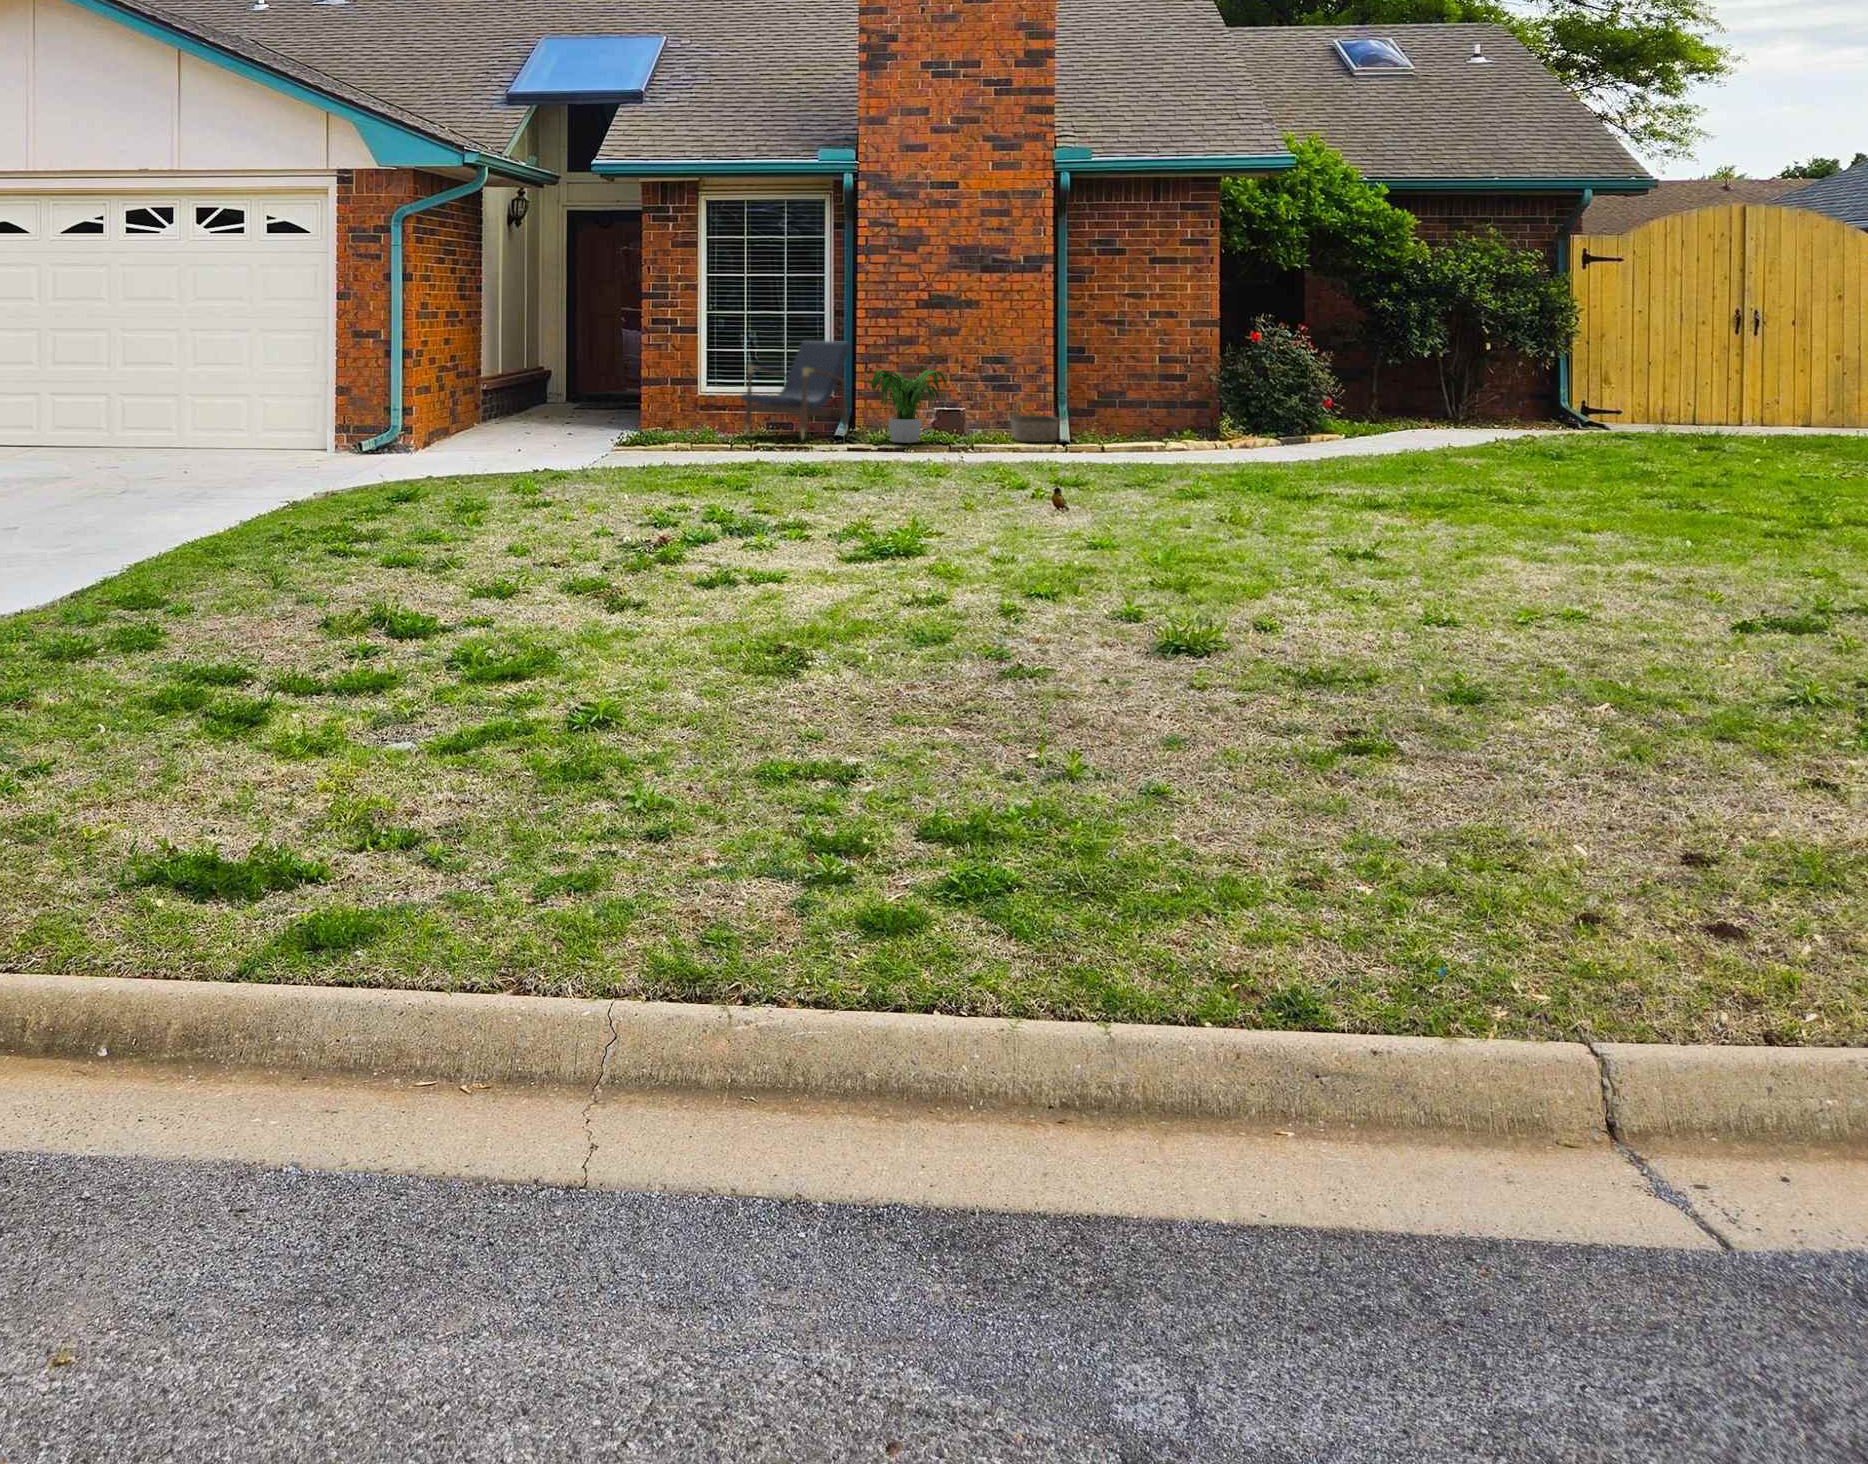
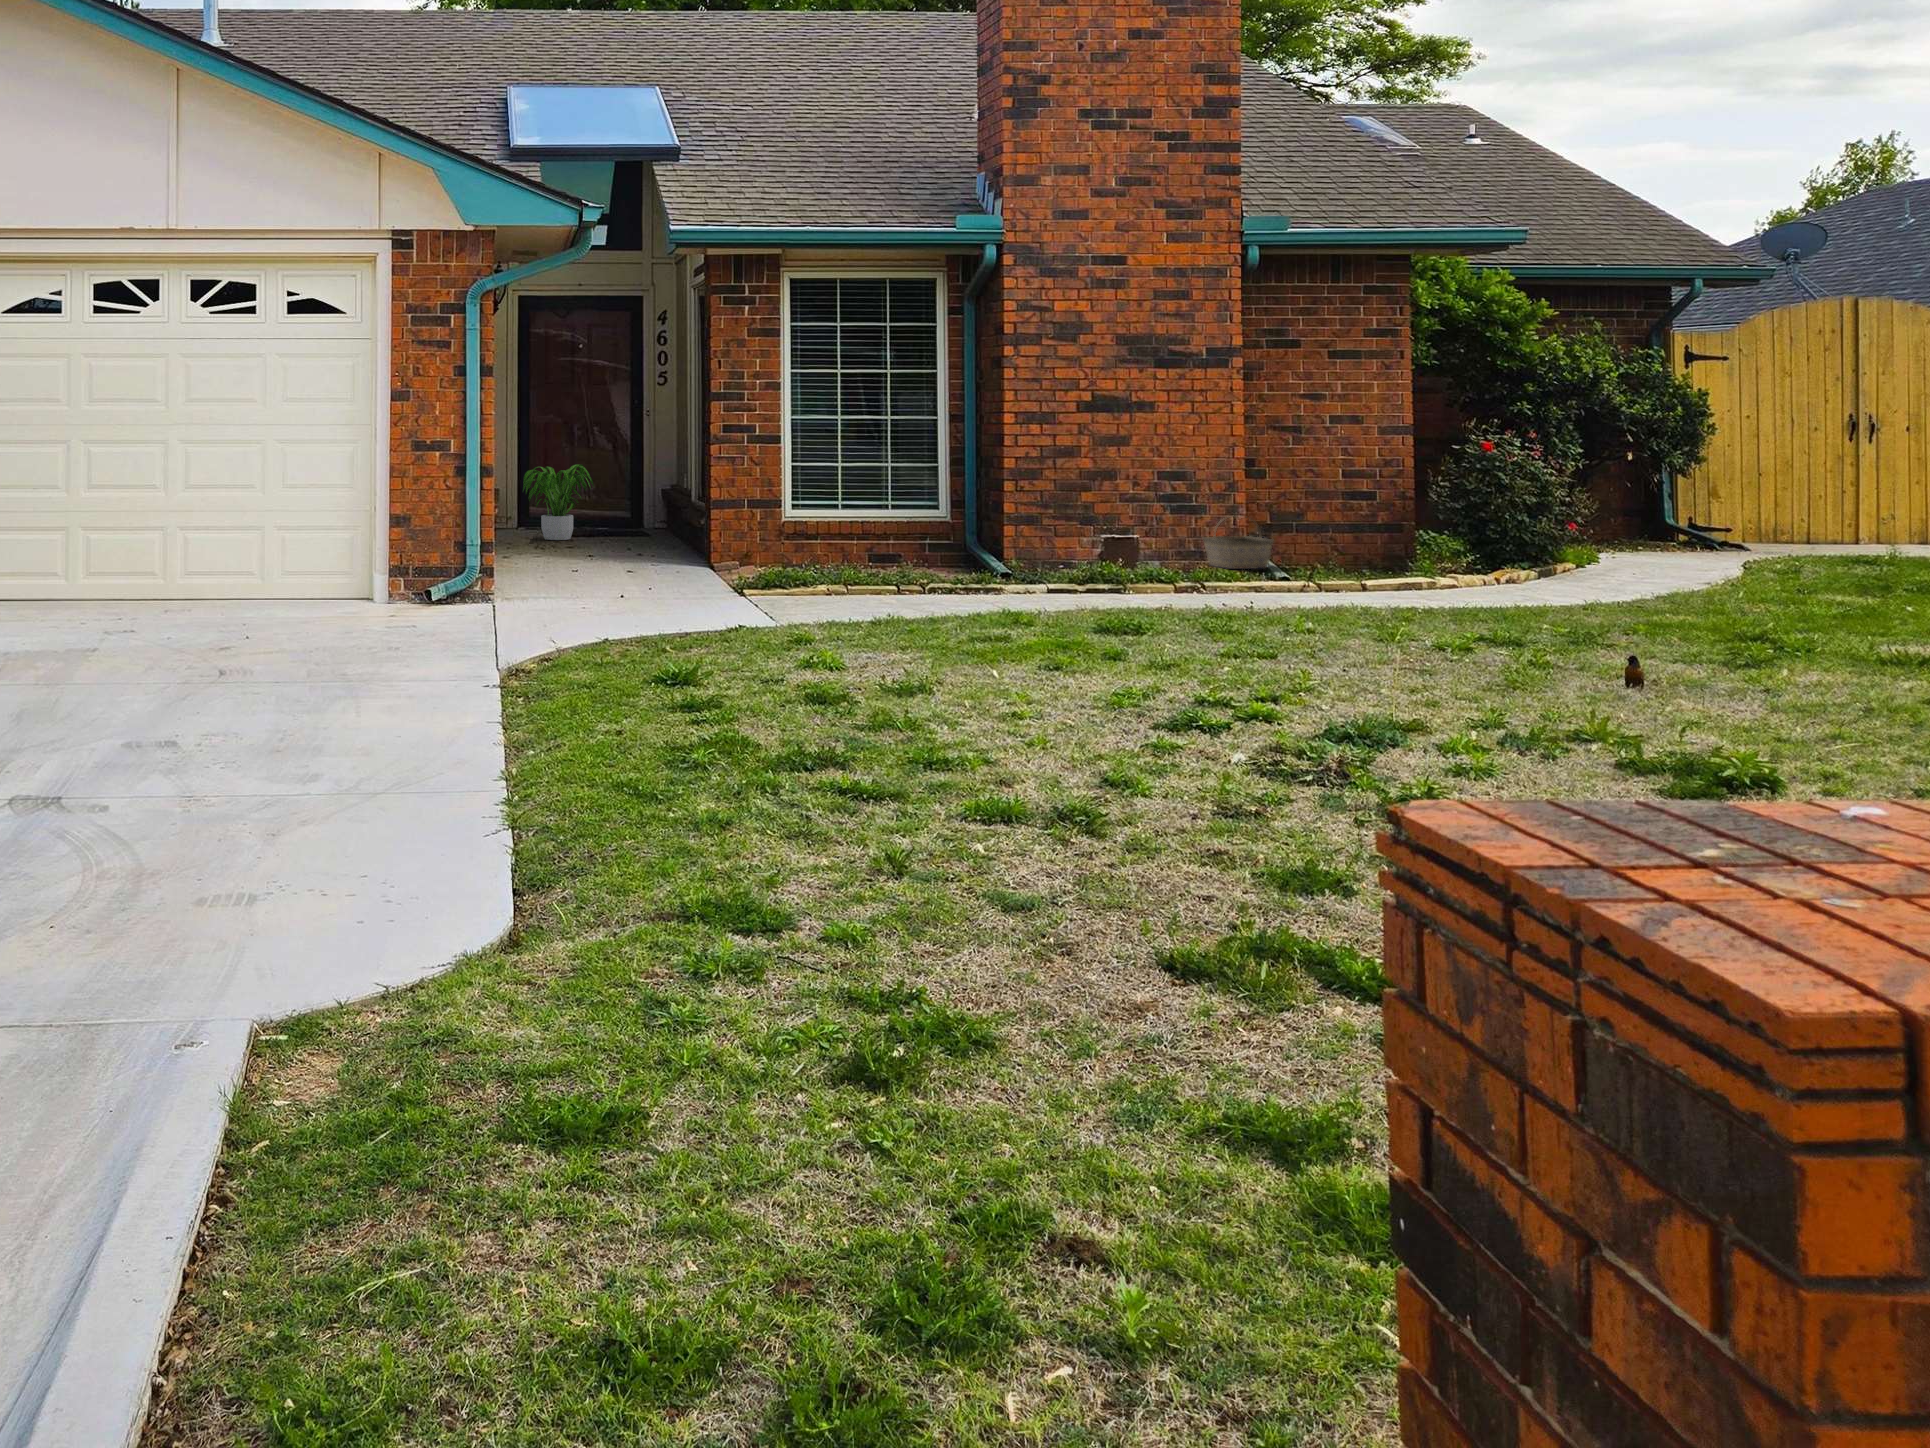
lounge chair: present [741,341,850,439] -> none [878,449,1002,571]
potted plant: present [871,370,946,443] -> present [523,464,594,540]

